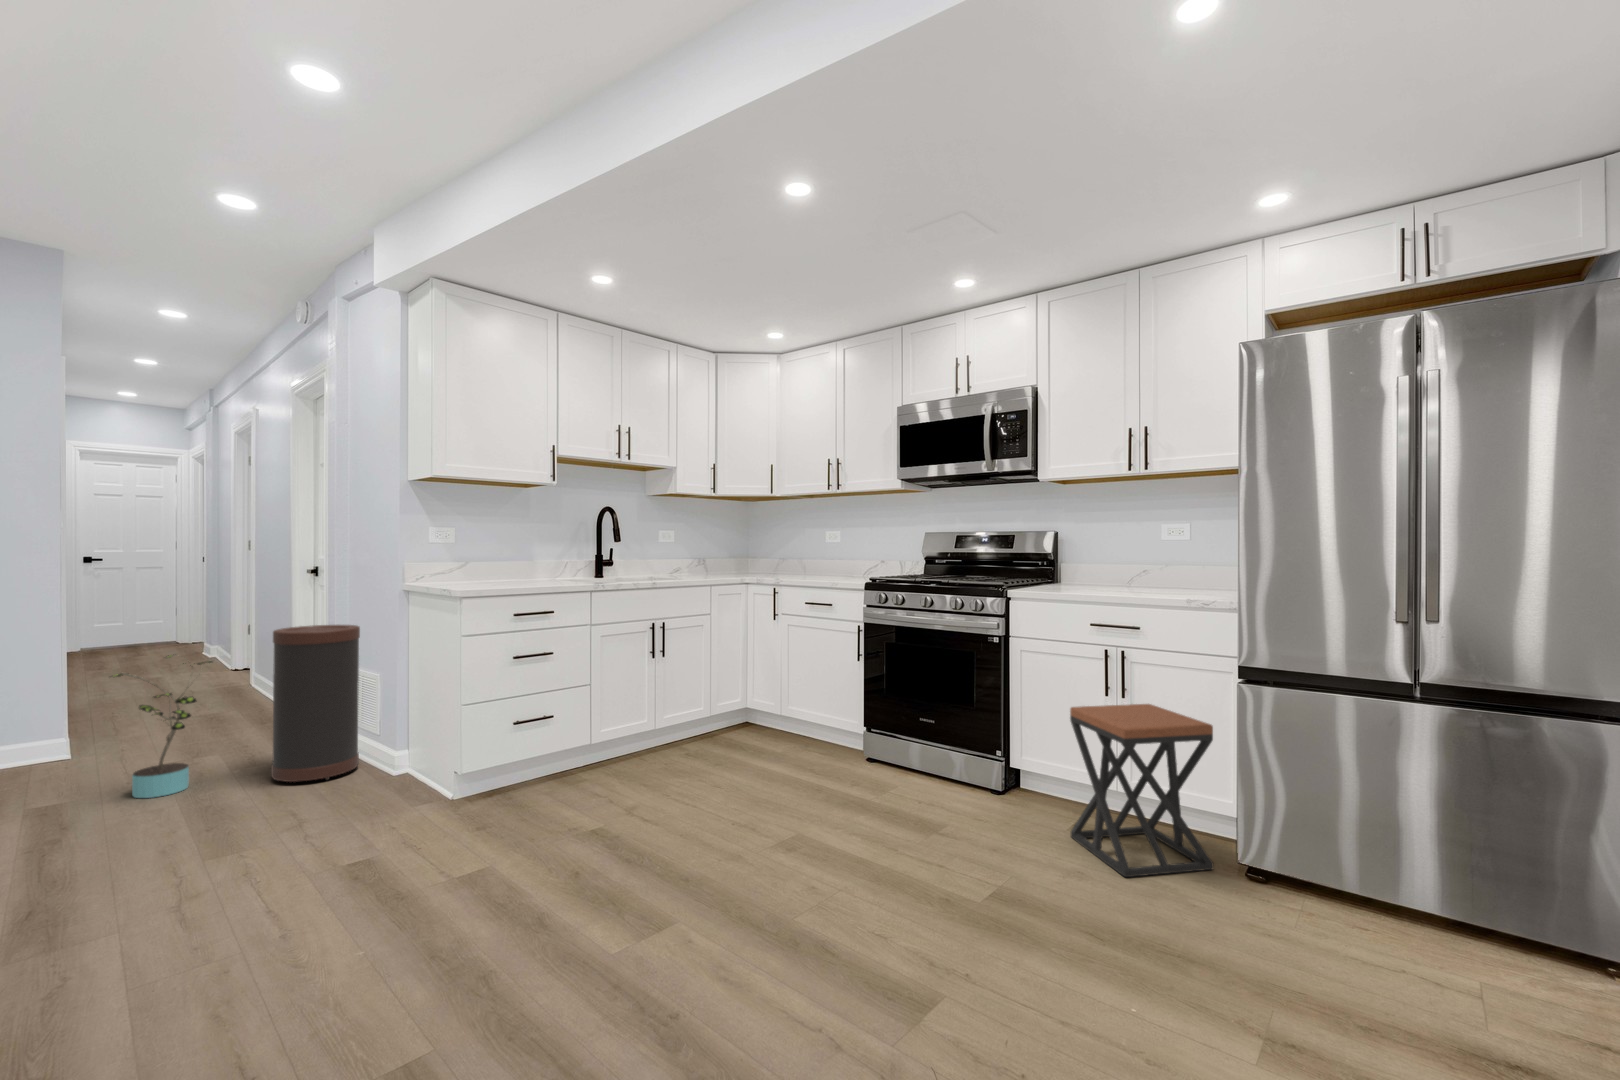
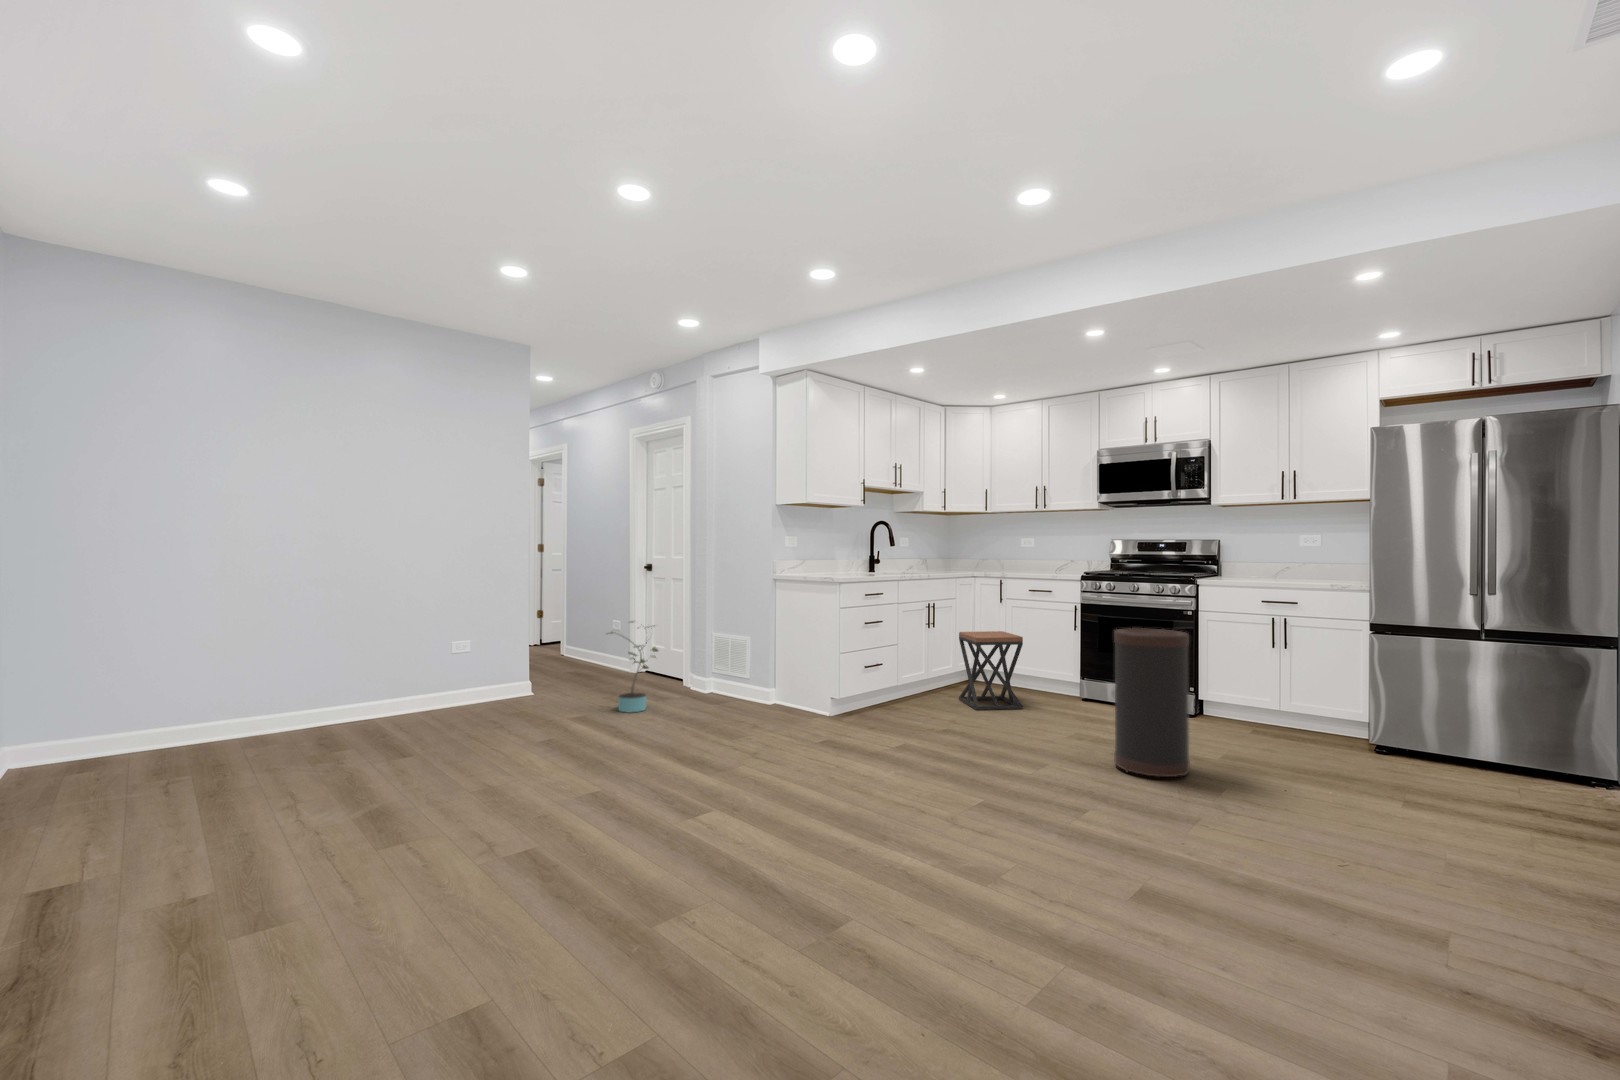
trash can: present [271,625,360,782] -> present [1114,628,1190,777]
stool: present [1070,704,1213,877] -> present [959,631,1023,710]

